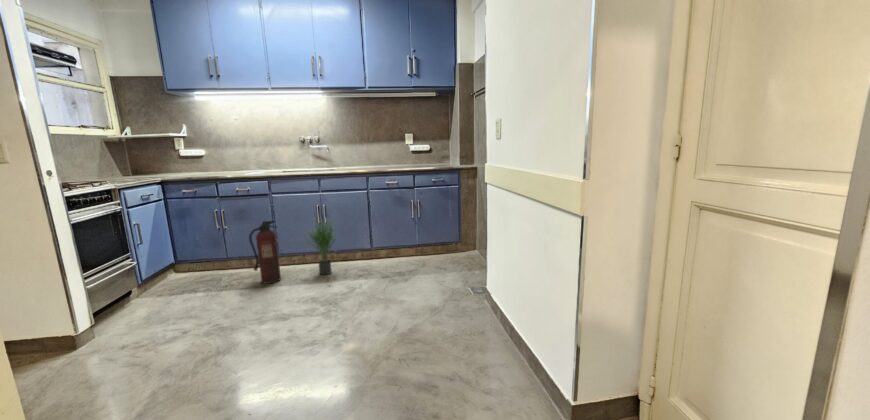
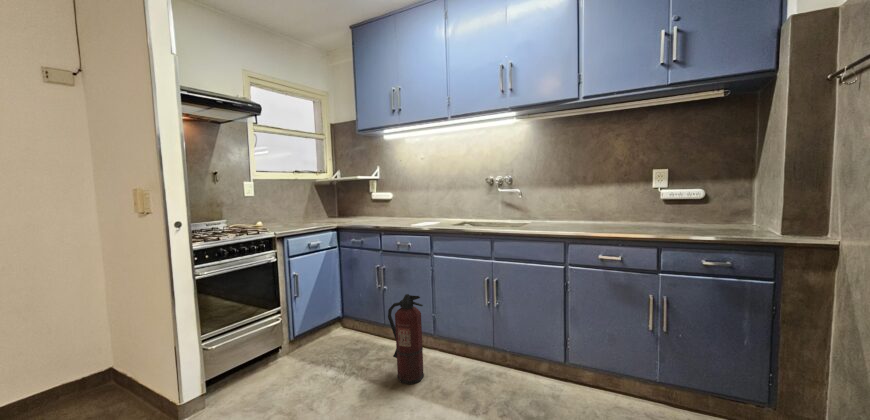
potted plant: present [306,223,334,274] -> none [445,298,510,393]

